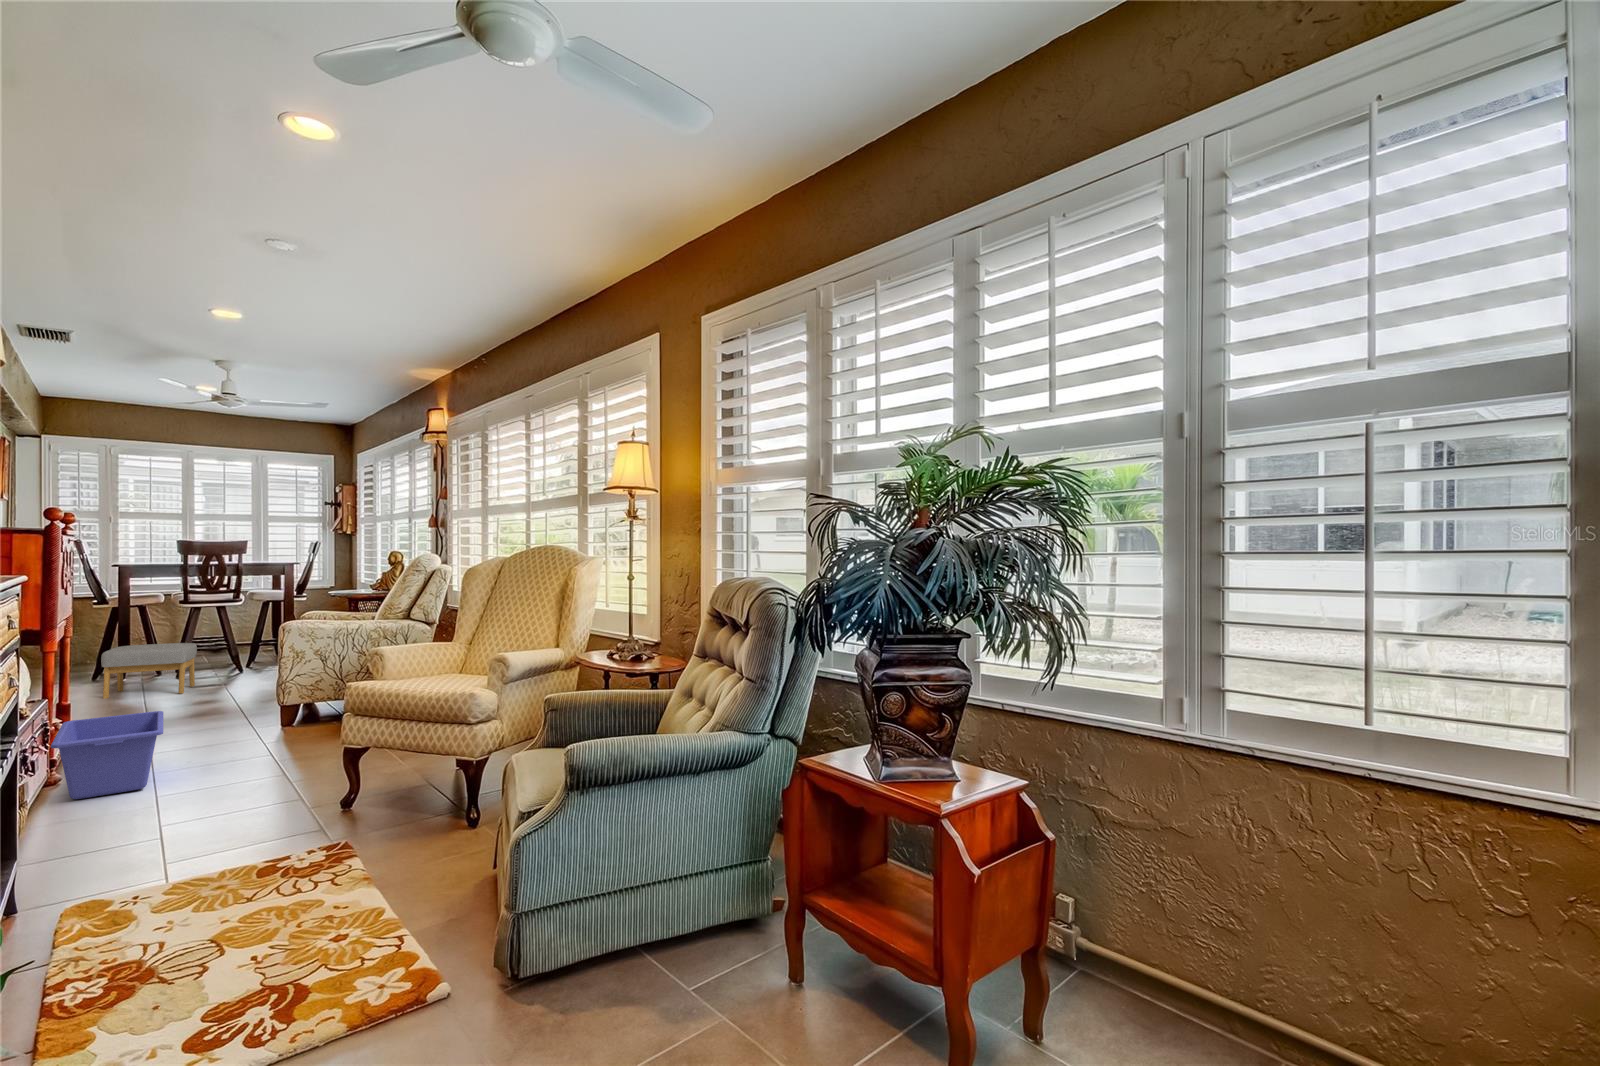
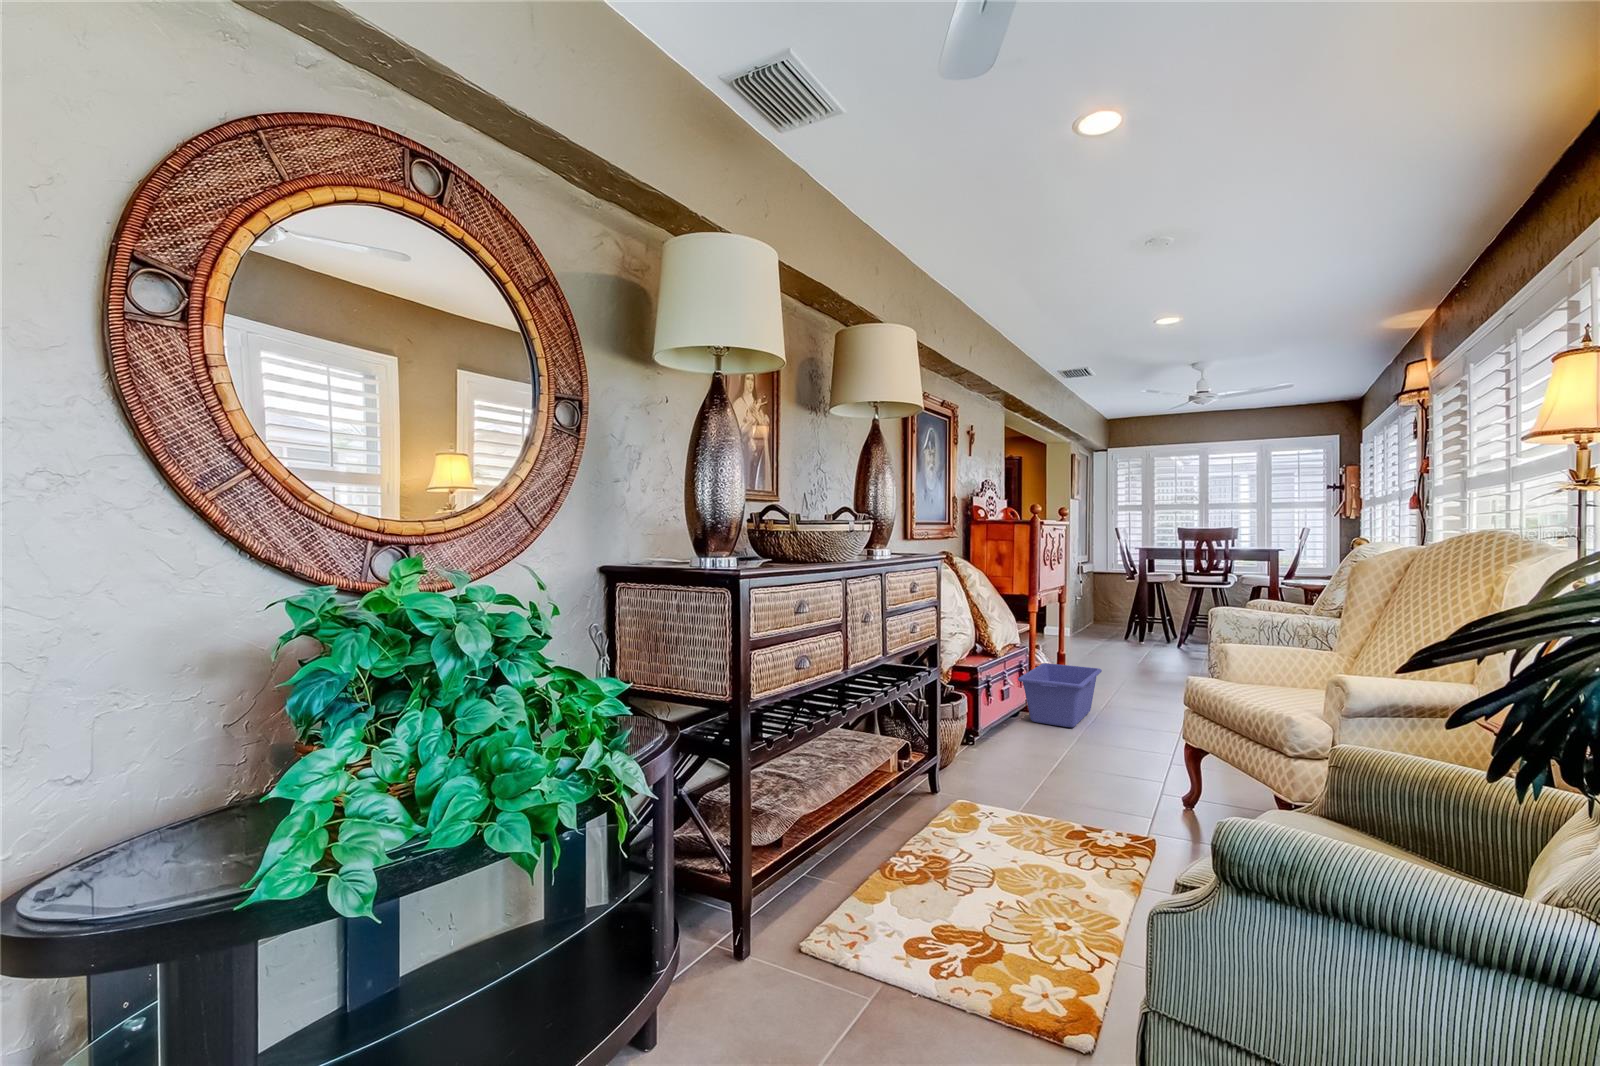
footstool: present [101,643,197,699] -> none [1116,611,1185,657]

